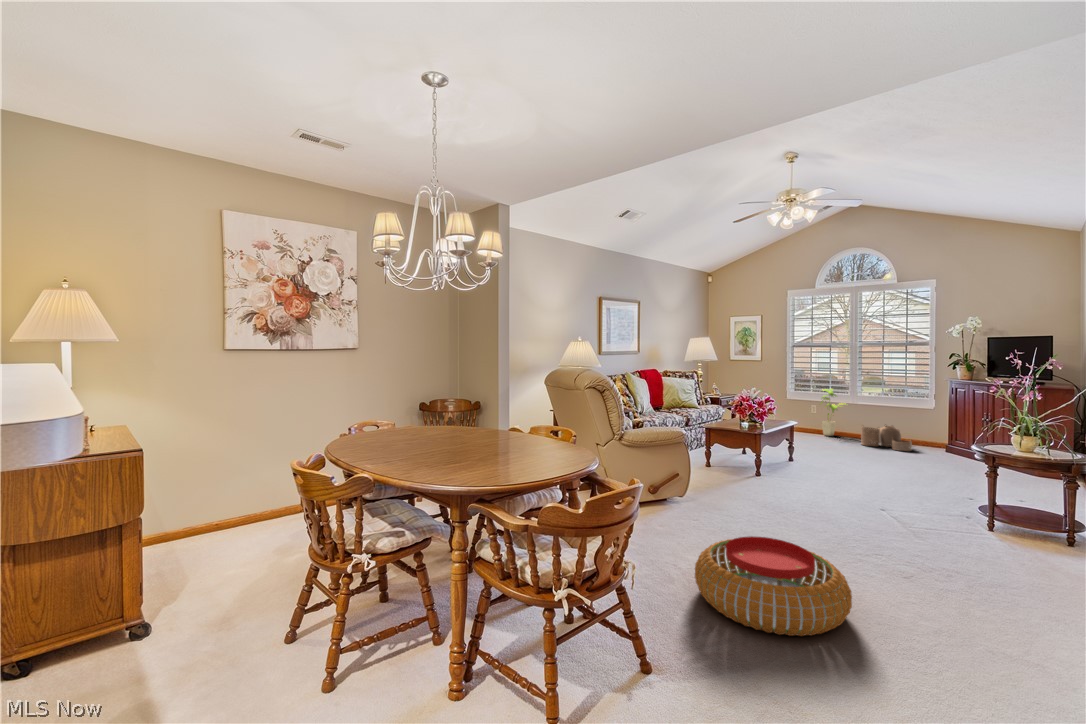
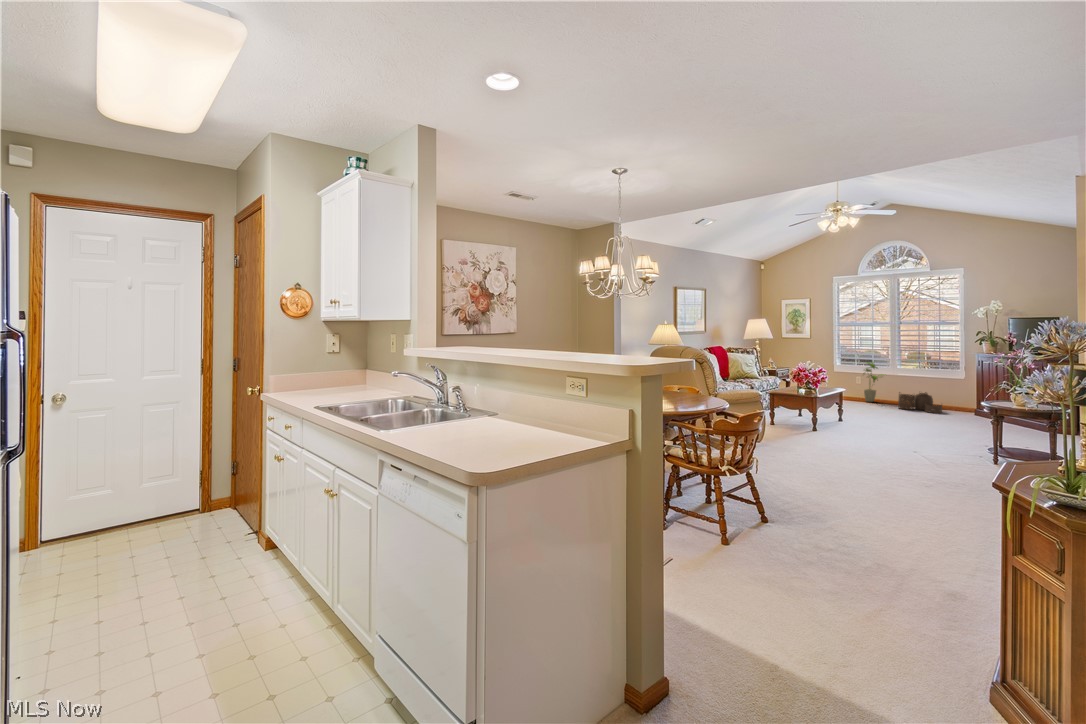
pouf: present [695,536,852,636] -> none [782,457,888,510]

